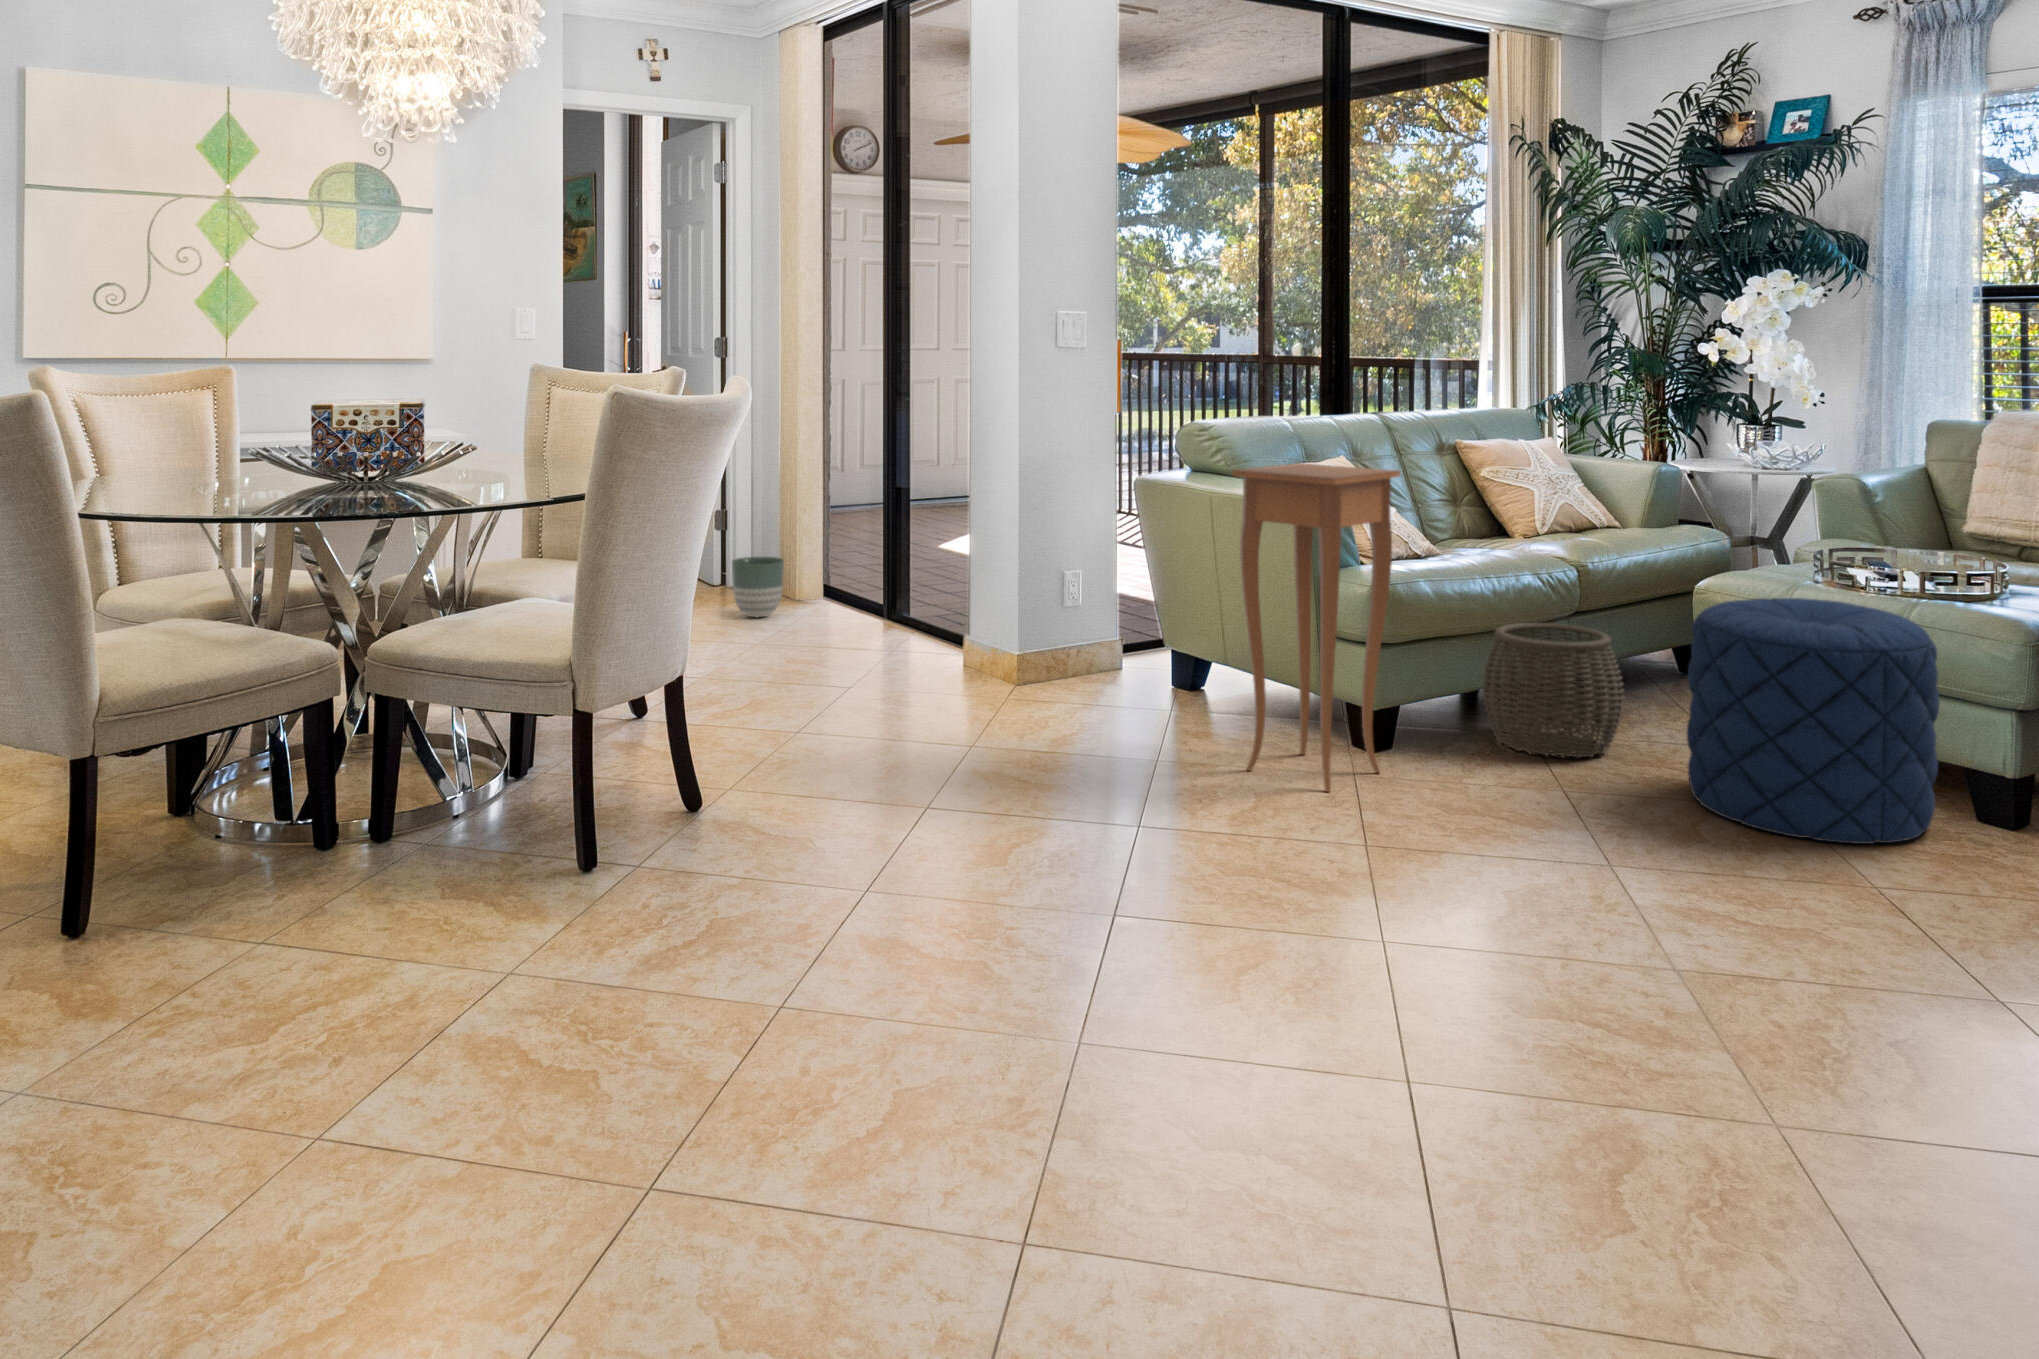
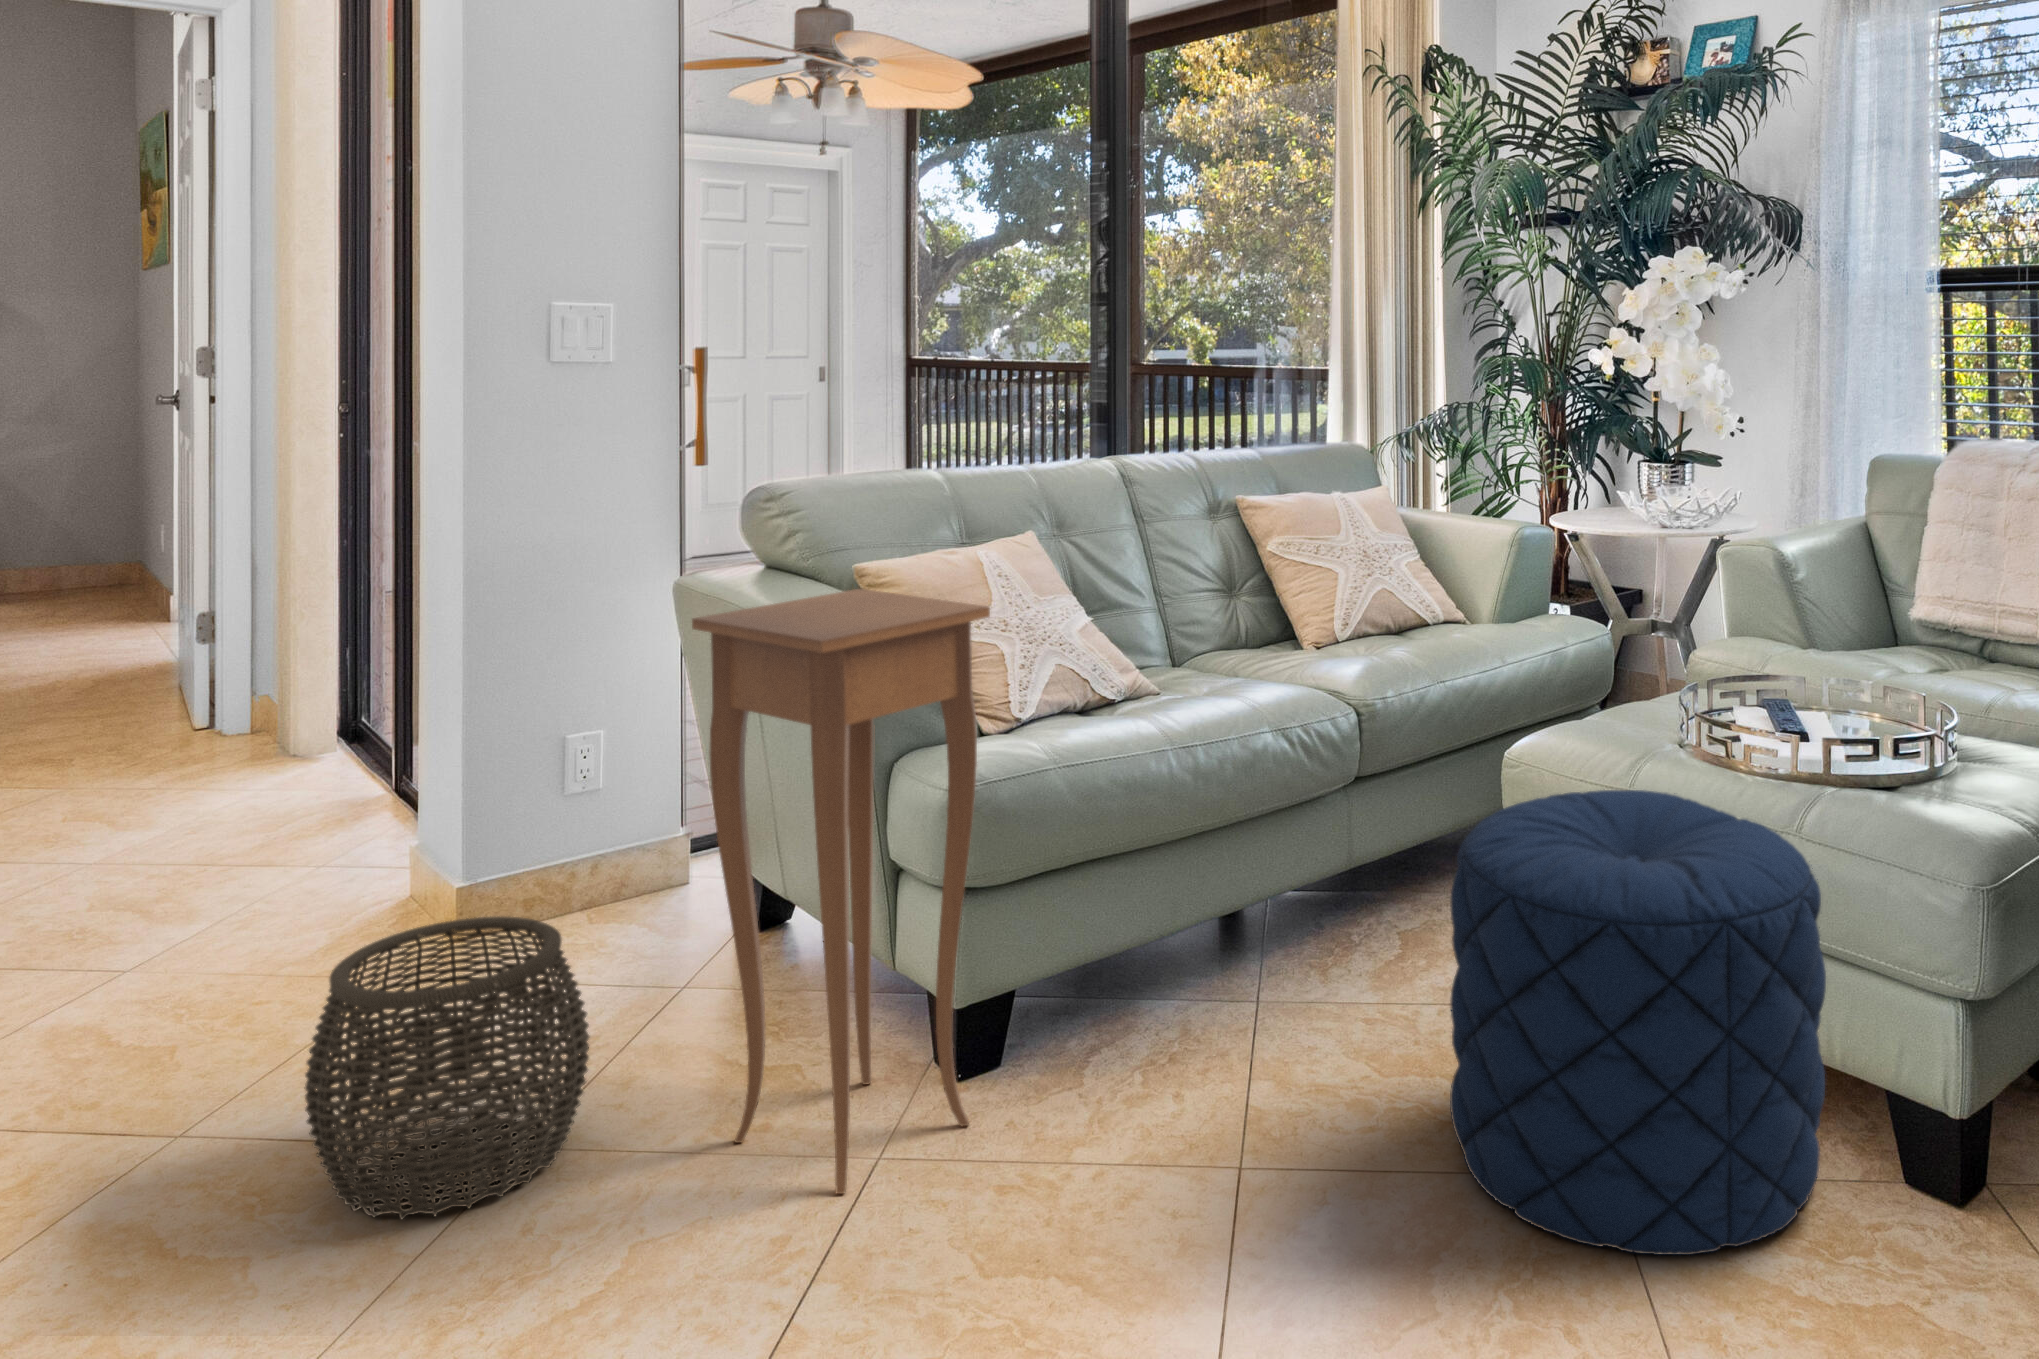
planter: present [732,557,784,617] -> none [175,705,272,804]
woven basket: present [1482,623,1624,758] -> present [304,916,589,1219]

